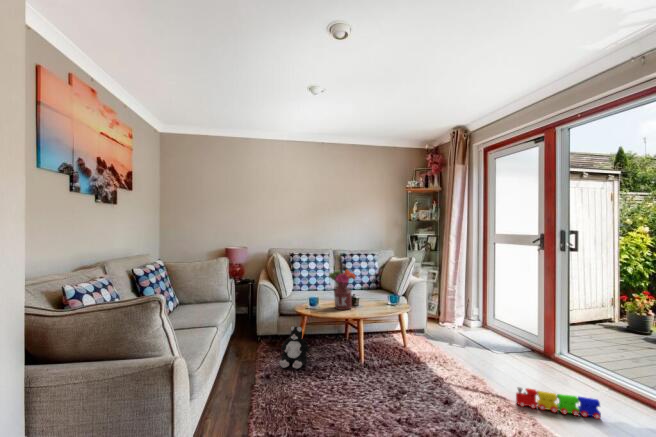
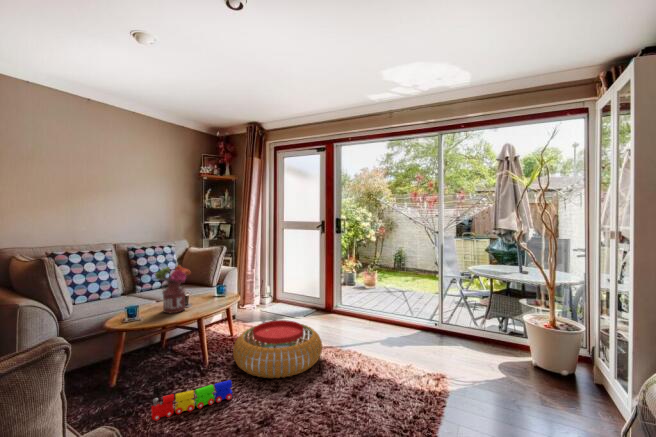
plush toy: present [279,326,309,369] -> none [95,347,142,408]
pouf: none [379,341,480,408] -> present [233,320,322,378]
toy train: present [516,387,601,419] -> present [151,380,232,421]

